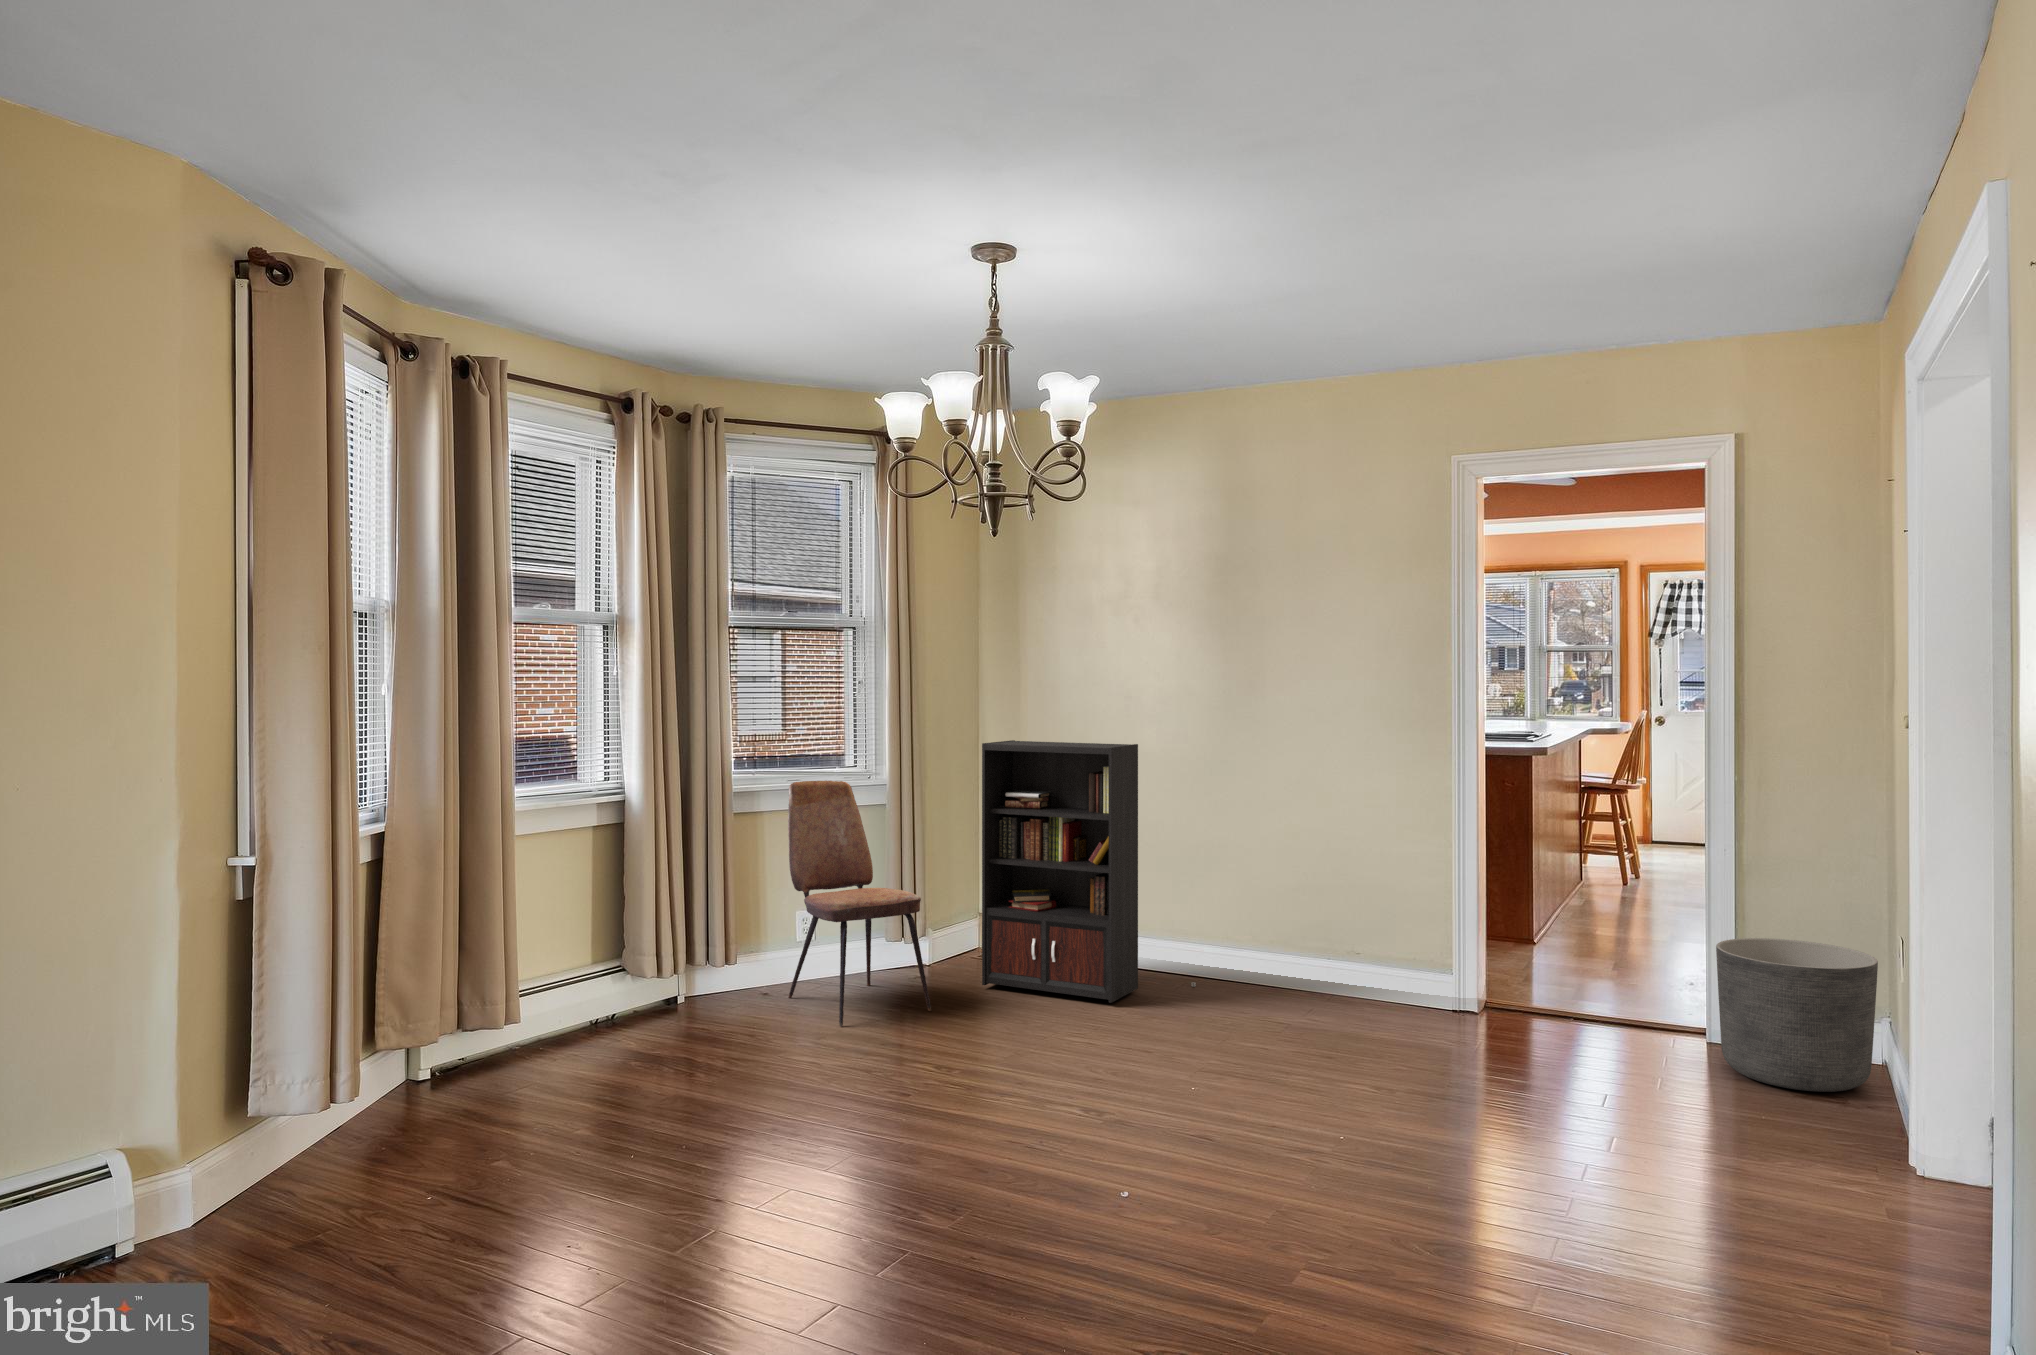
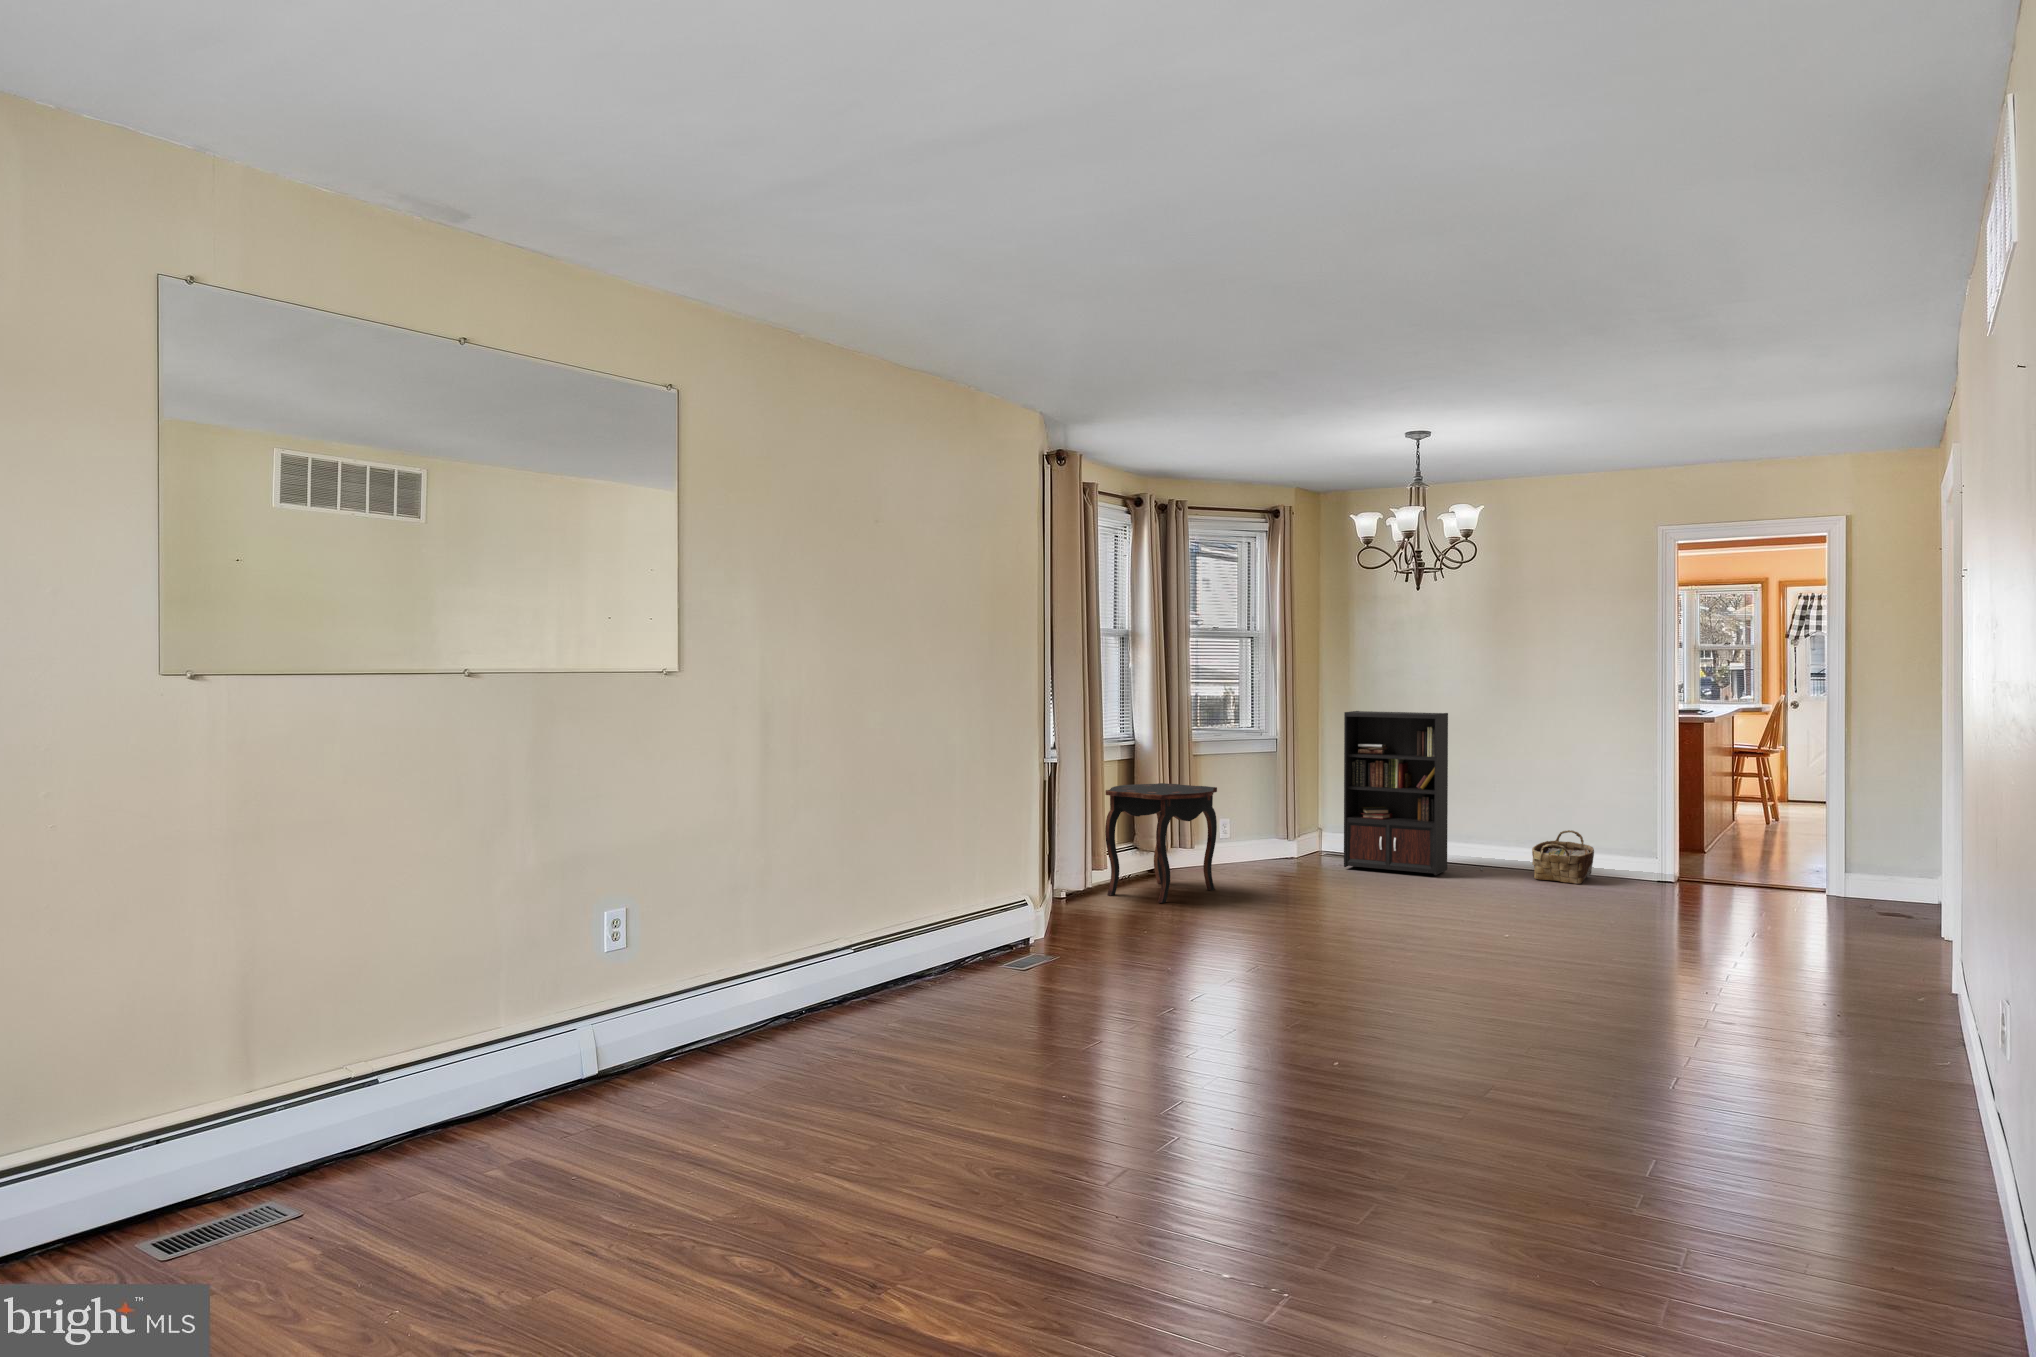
dining chair: present [788,781,931,1026] -> none [1220,736,1322,883]
side table: none [516,864,730,1087] -> present [1105,783,1217,903]
woven basket: none [1259,926,1354,1018] -> present [1532,830,1594,884]
planter: present [1716,938,1878,1092] -> none [1833,830,1932,915]

